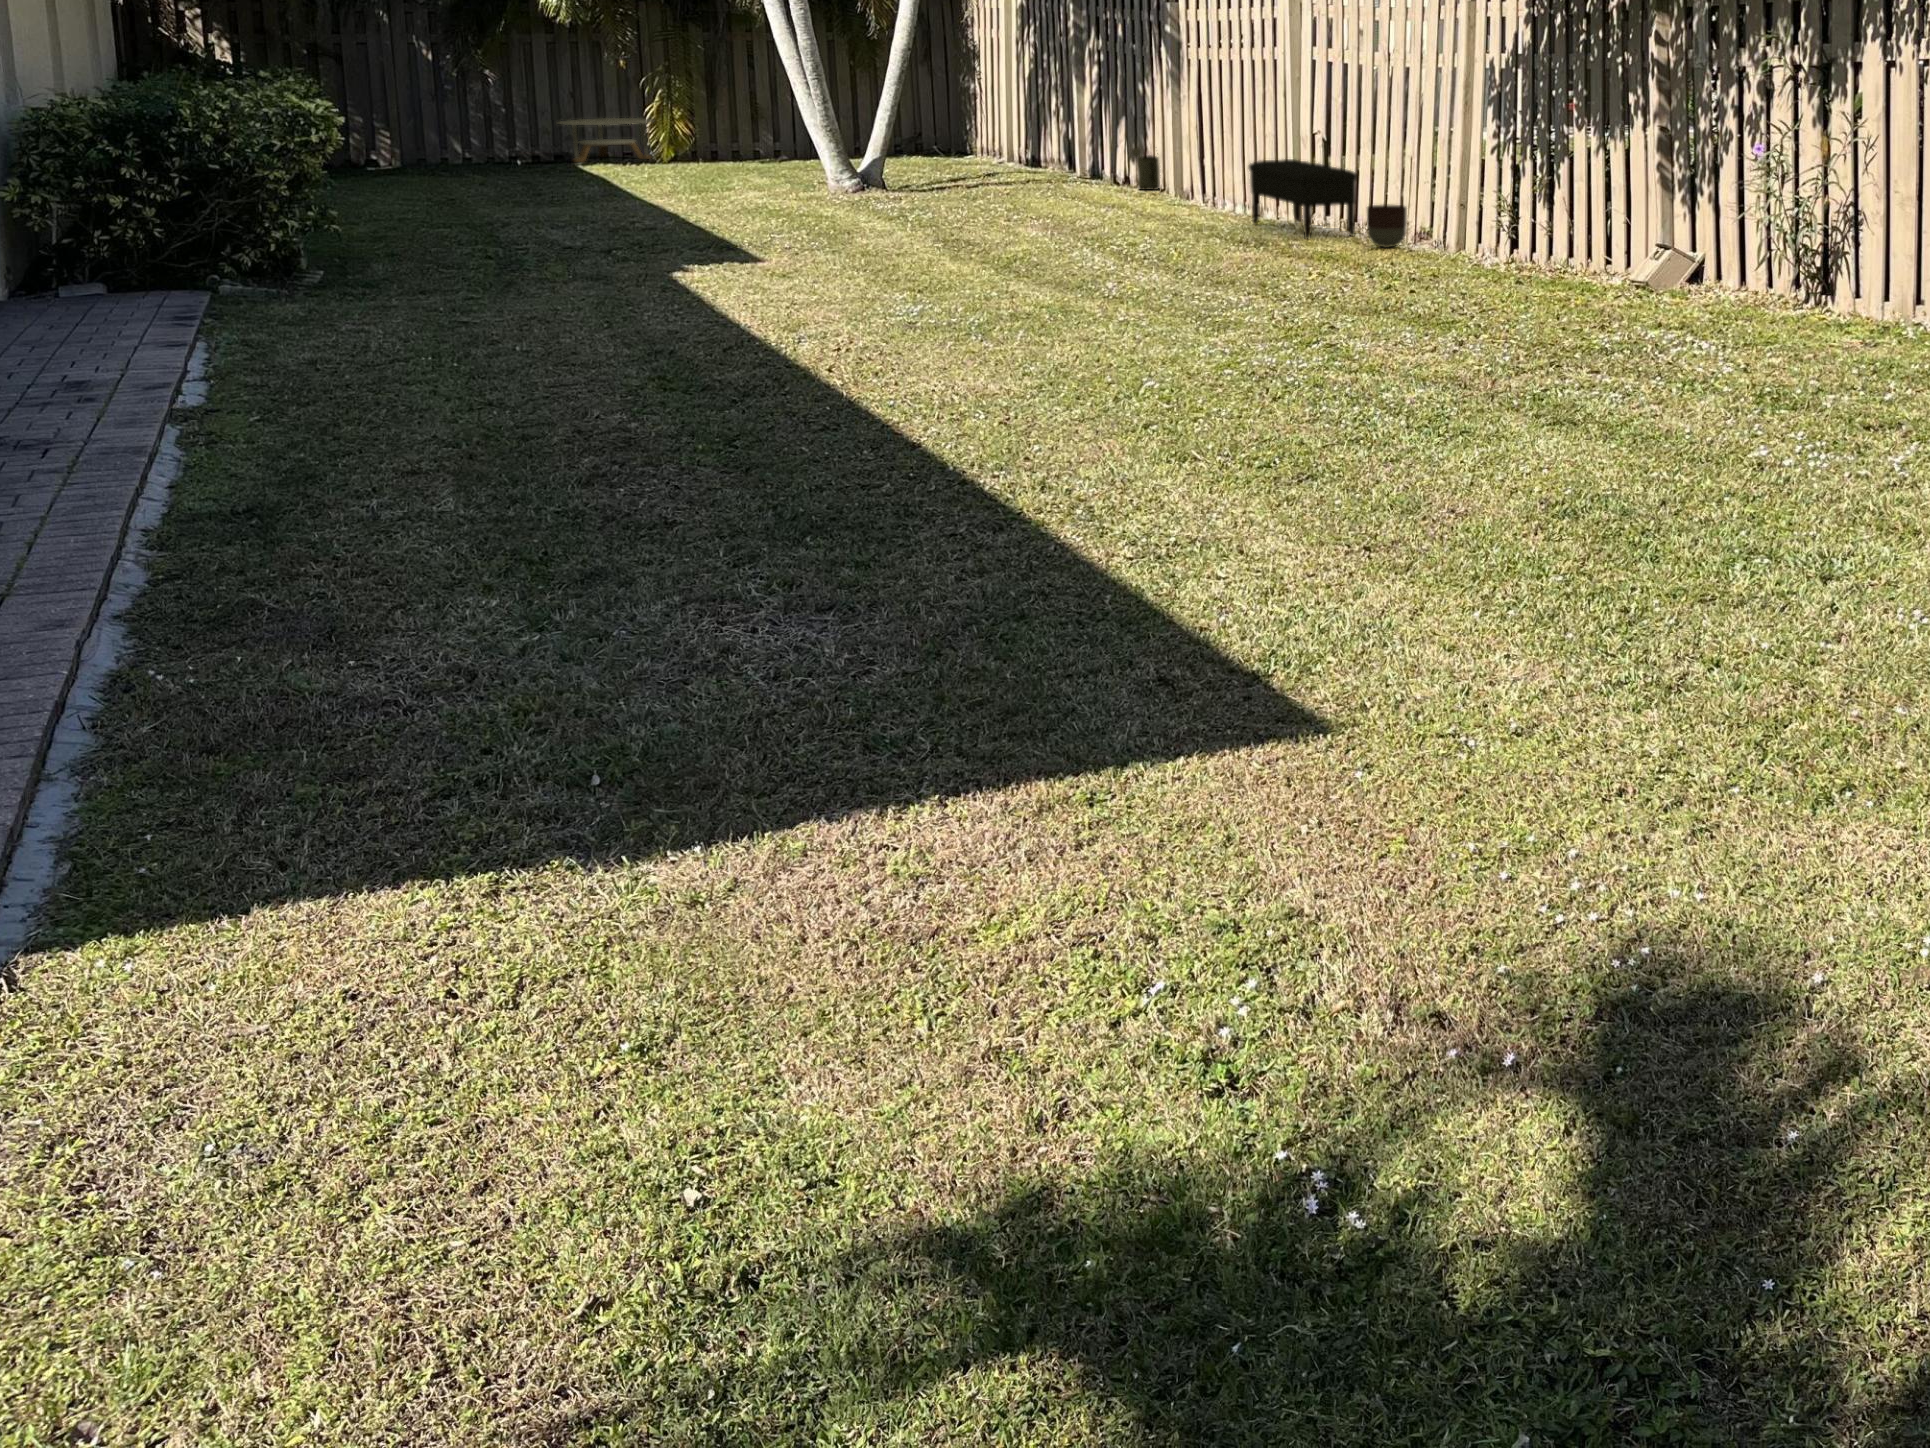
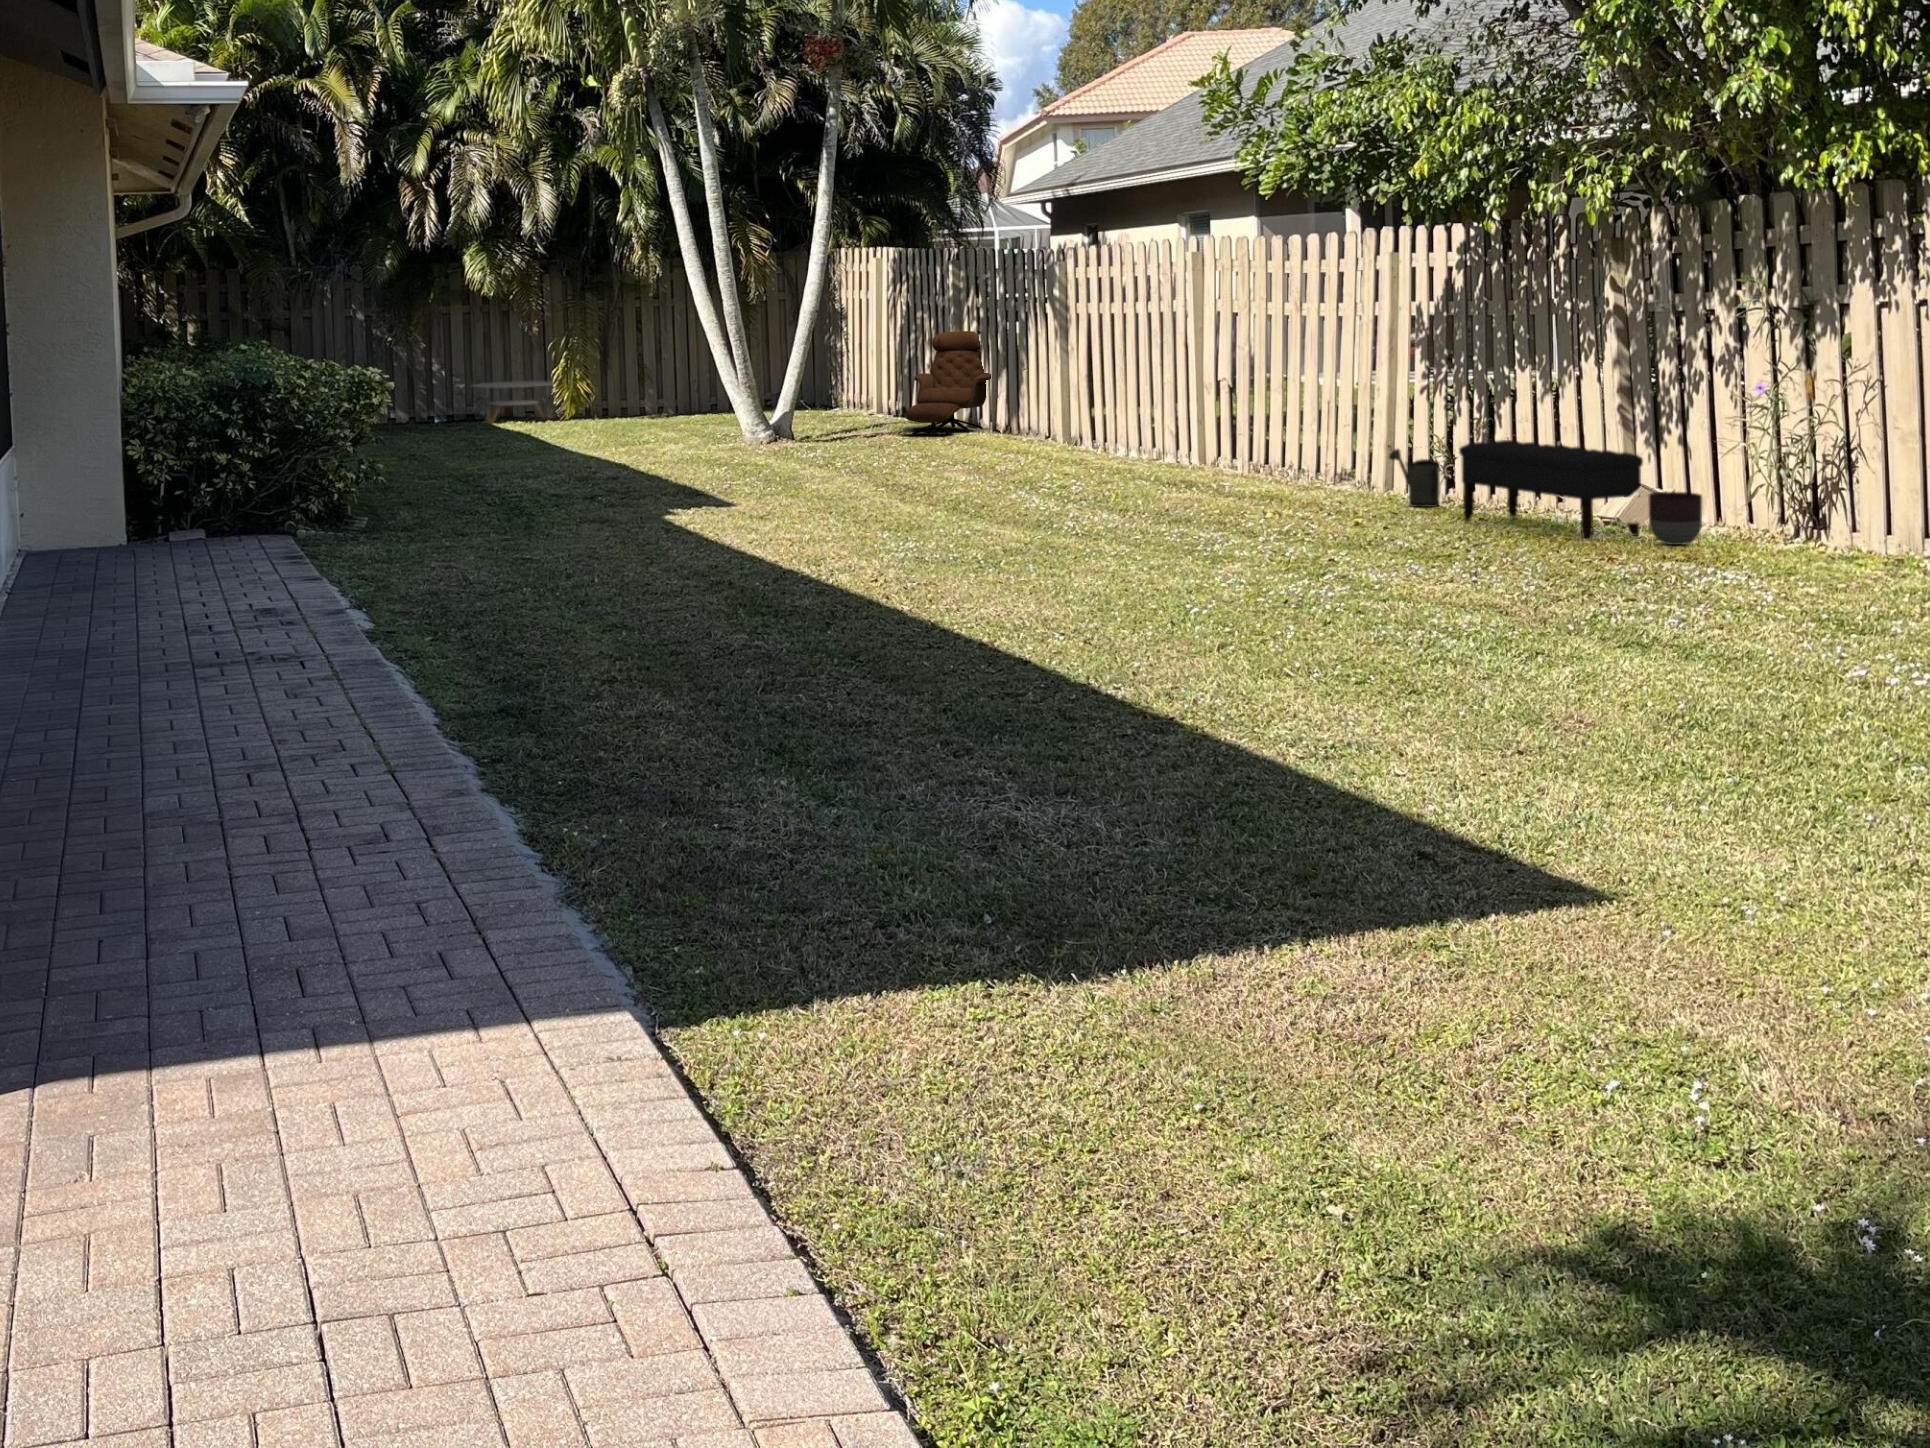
lounge chair: none [1013,72,1109,184] -> present [906,331,991,437]
watering can: present [1132,148,1160,190] -> present [1389,449,1440,507]
bench: present [1249,159,1357,239] -> present [1459,440,1643,541]
planter: present [1367,205,1407,248] -> present [1649,492,1702,545]

